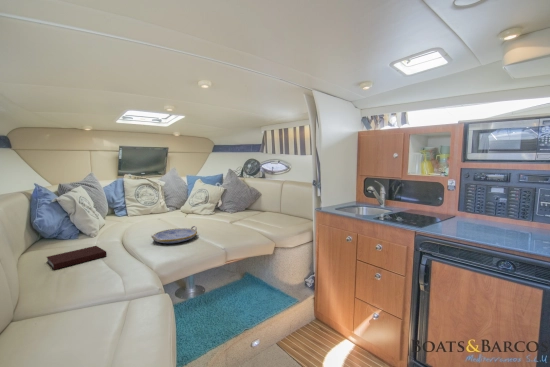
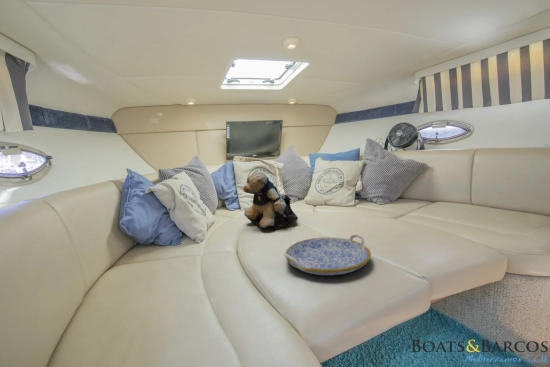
teddy bear: none [130,190,170,227] -> present [243,172,297,229]
notebook: present [47,246,106,270] -> none [112,270,210,337]

